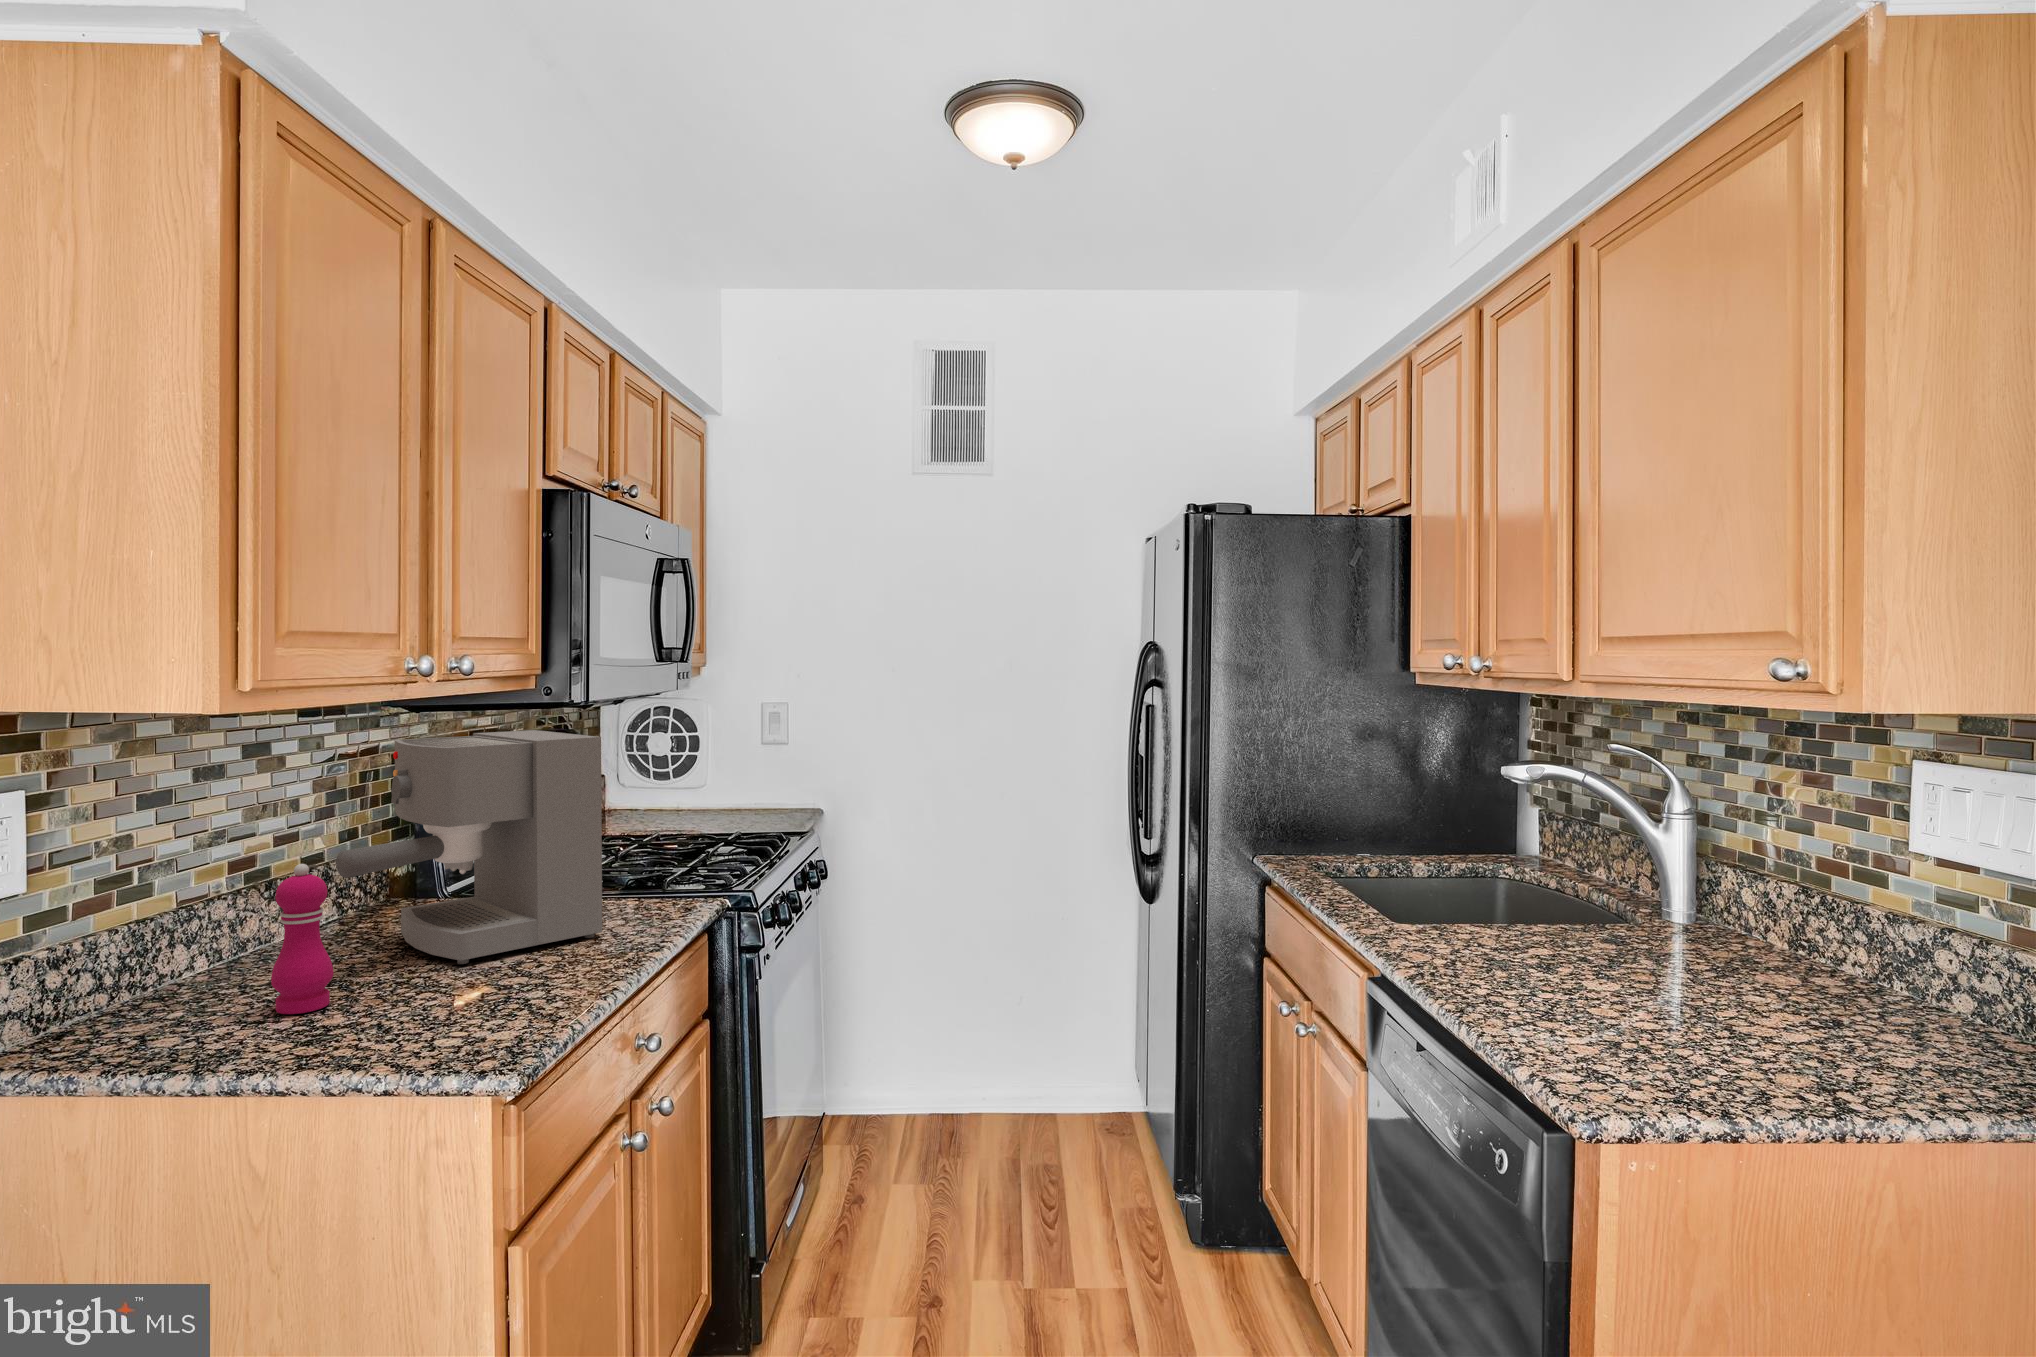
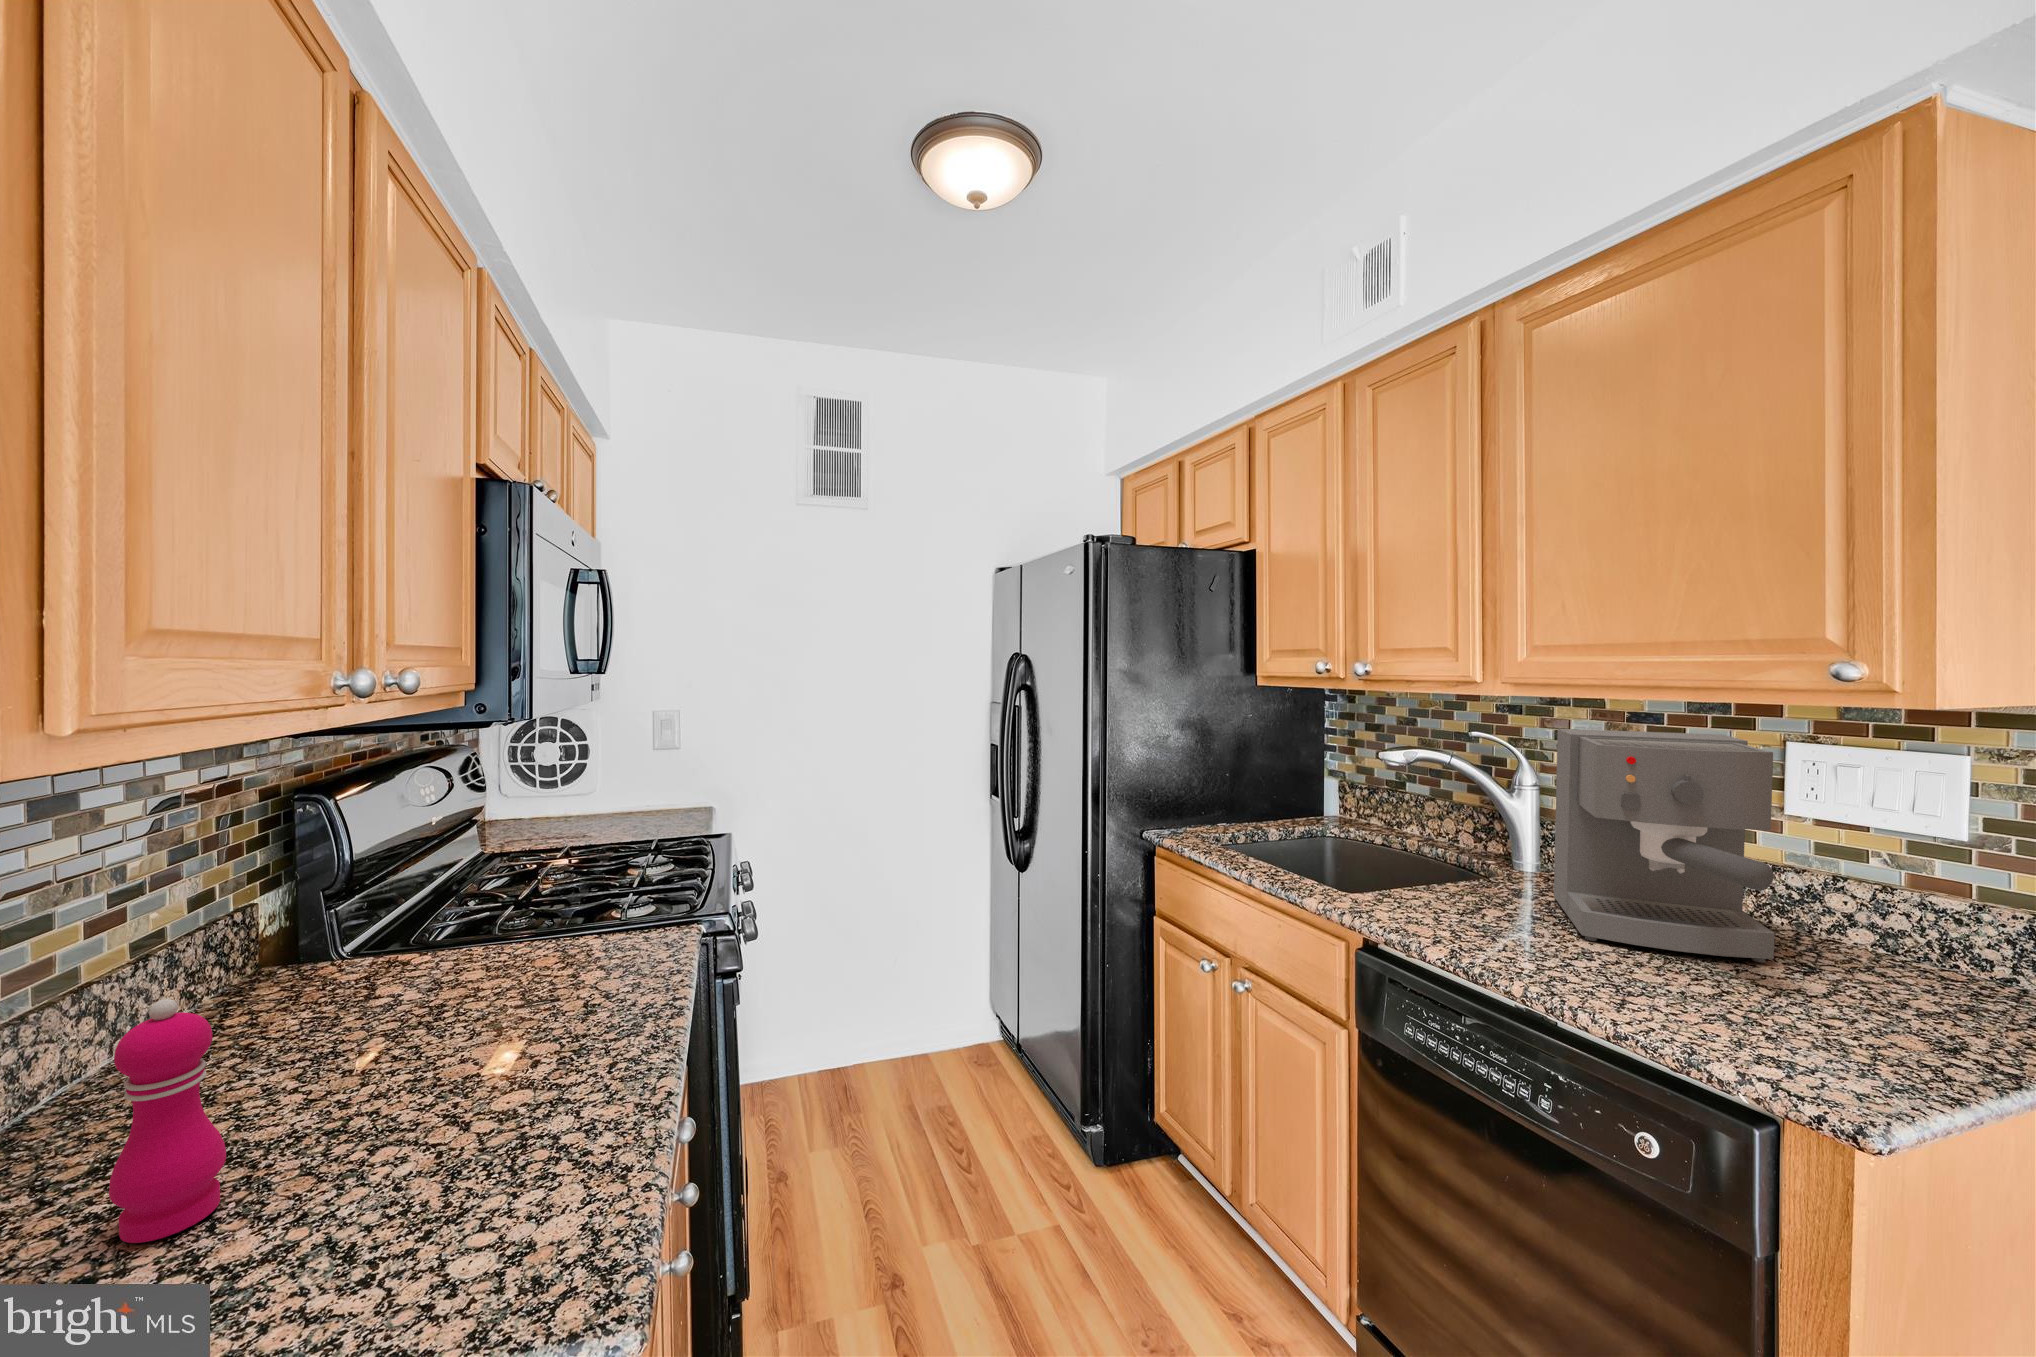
coffee maker: present [336,730,602,964] -> present [1554,729,1775,962]

